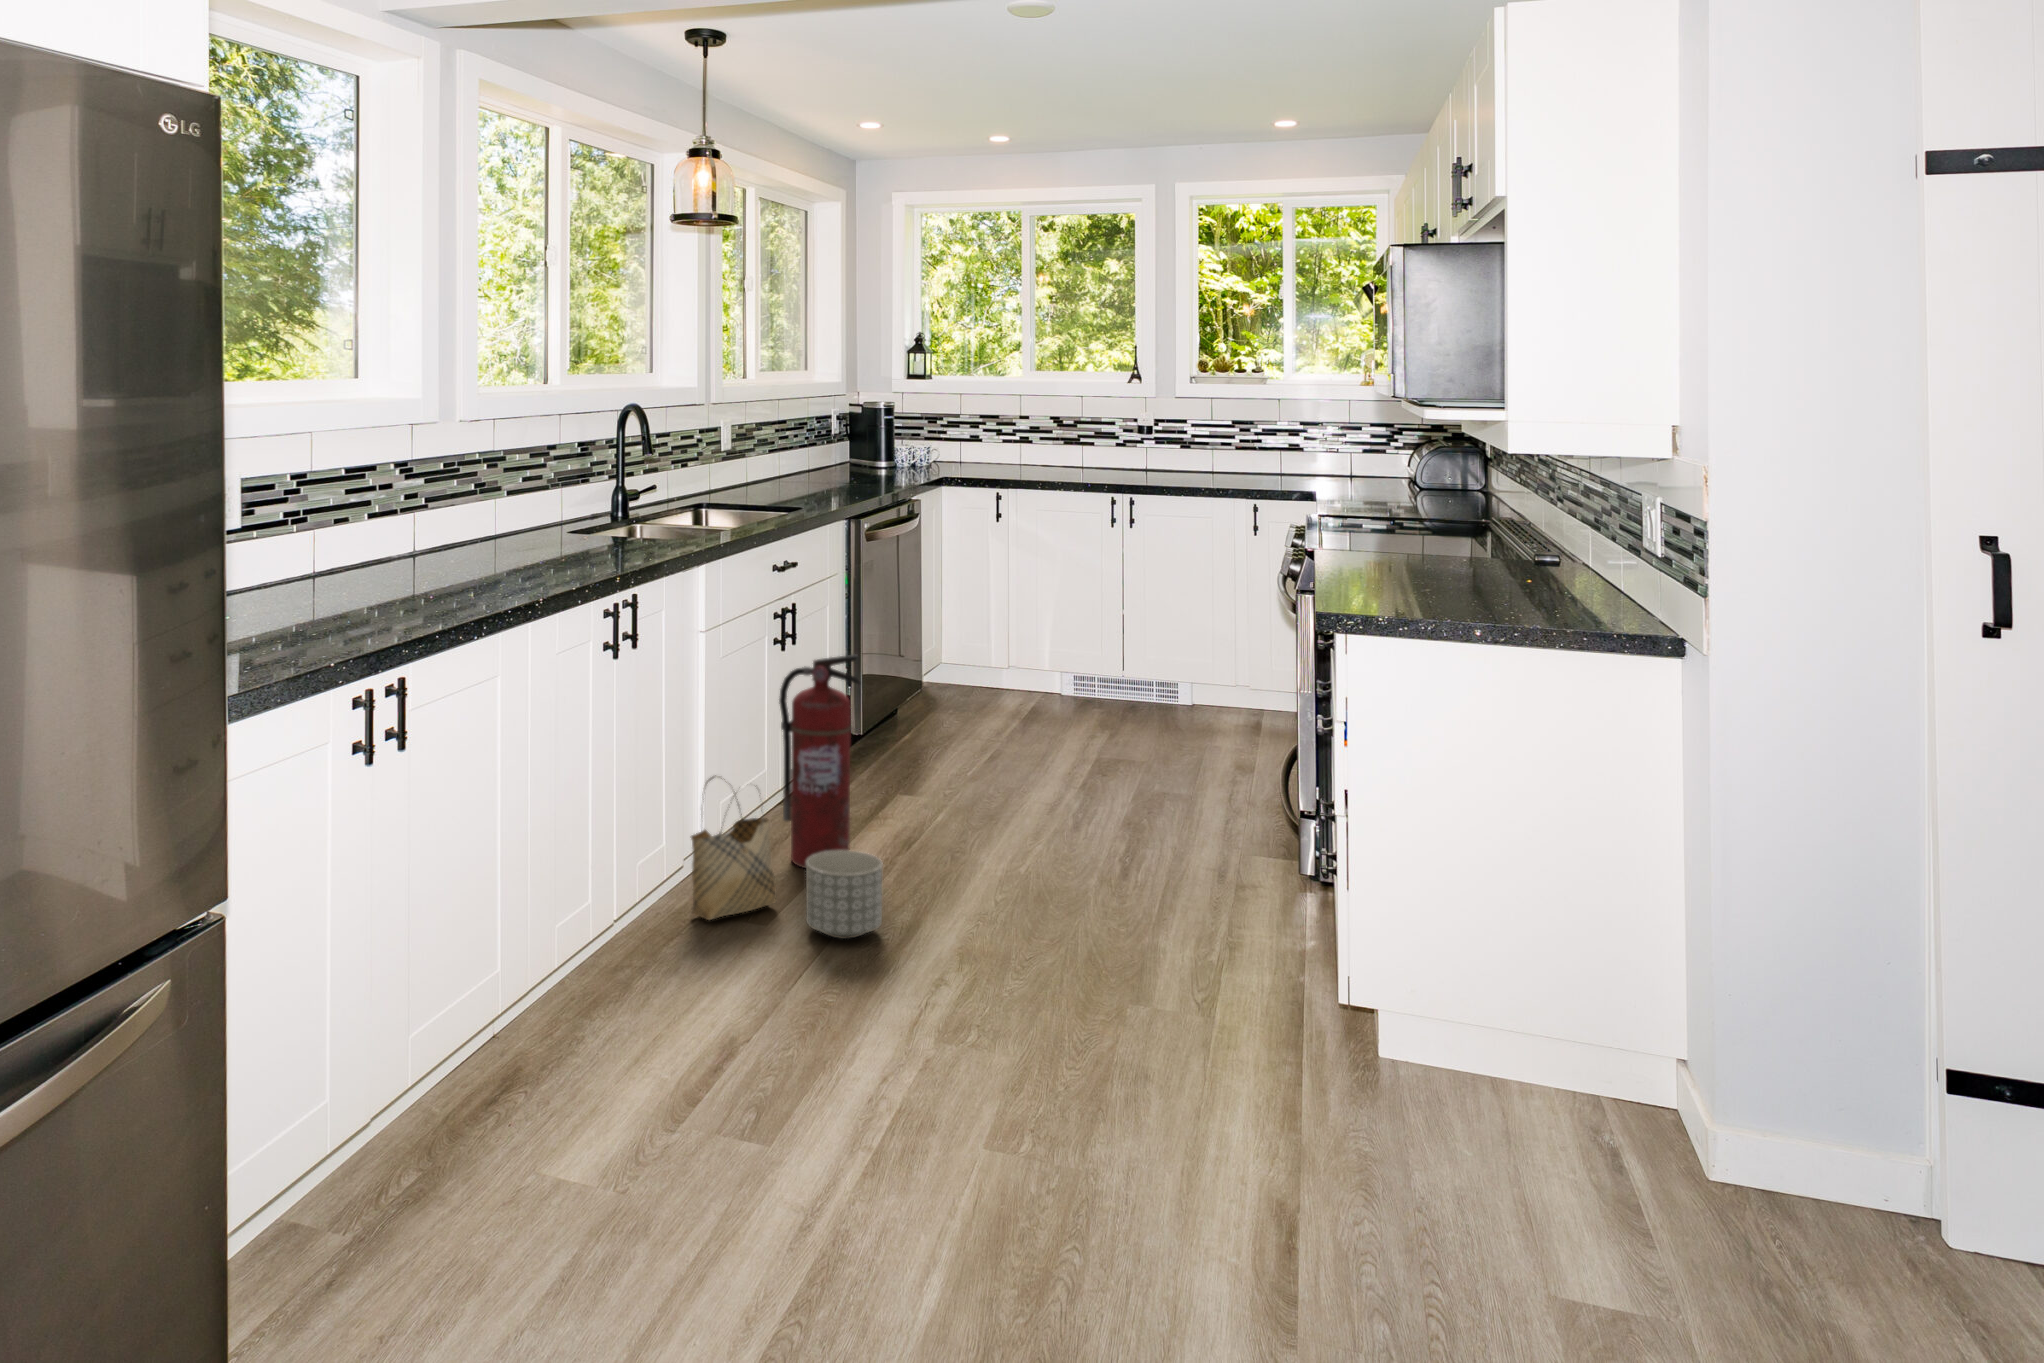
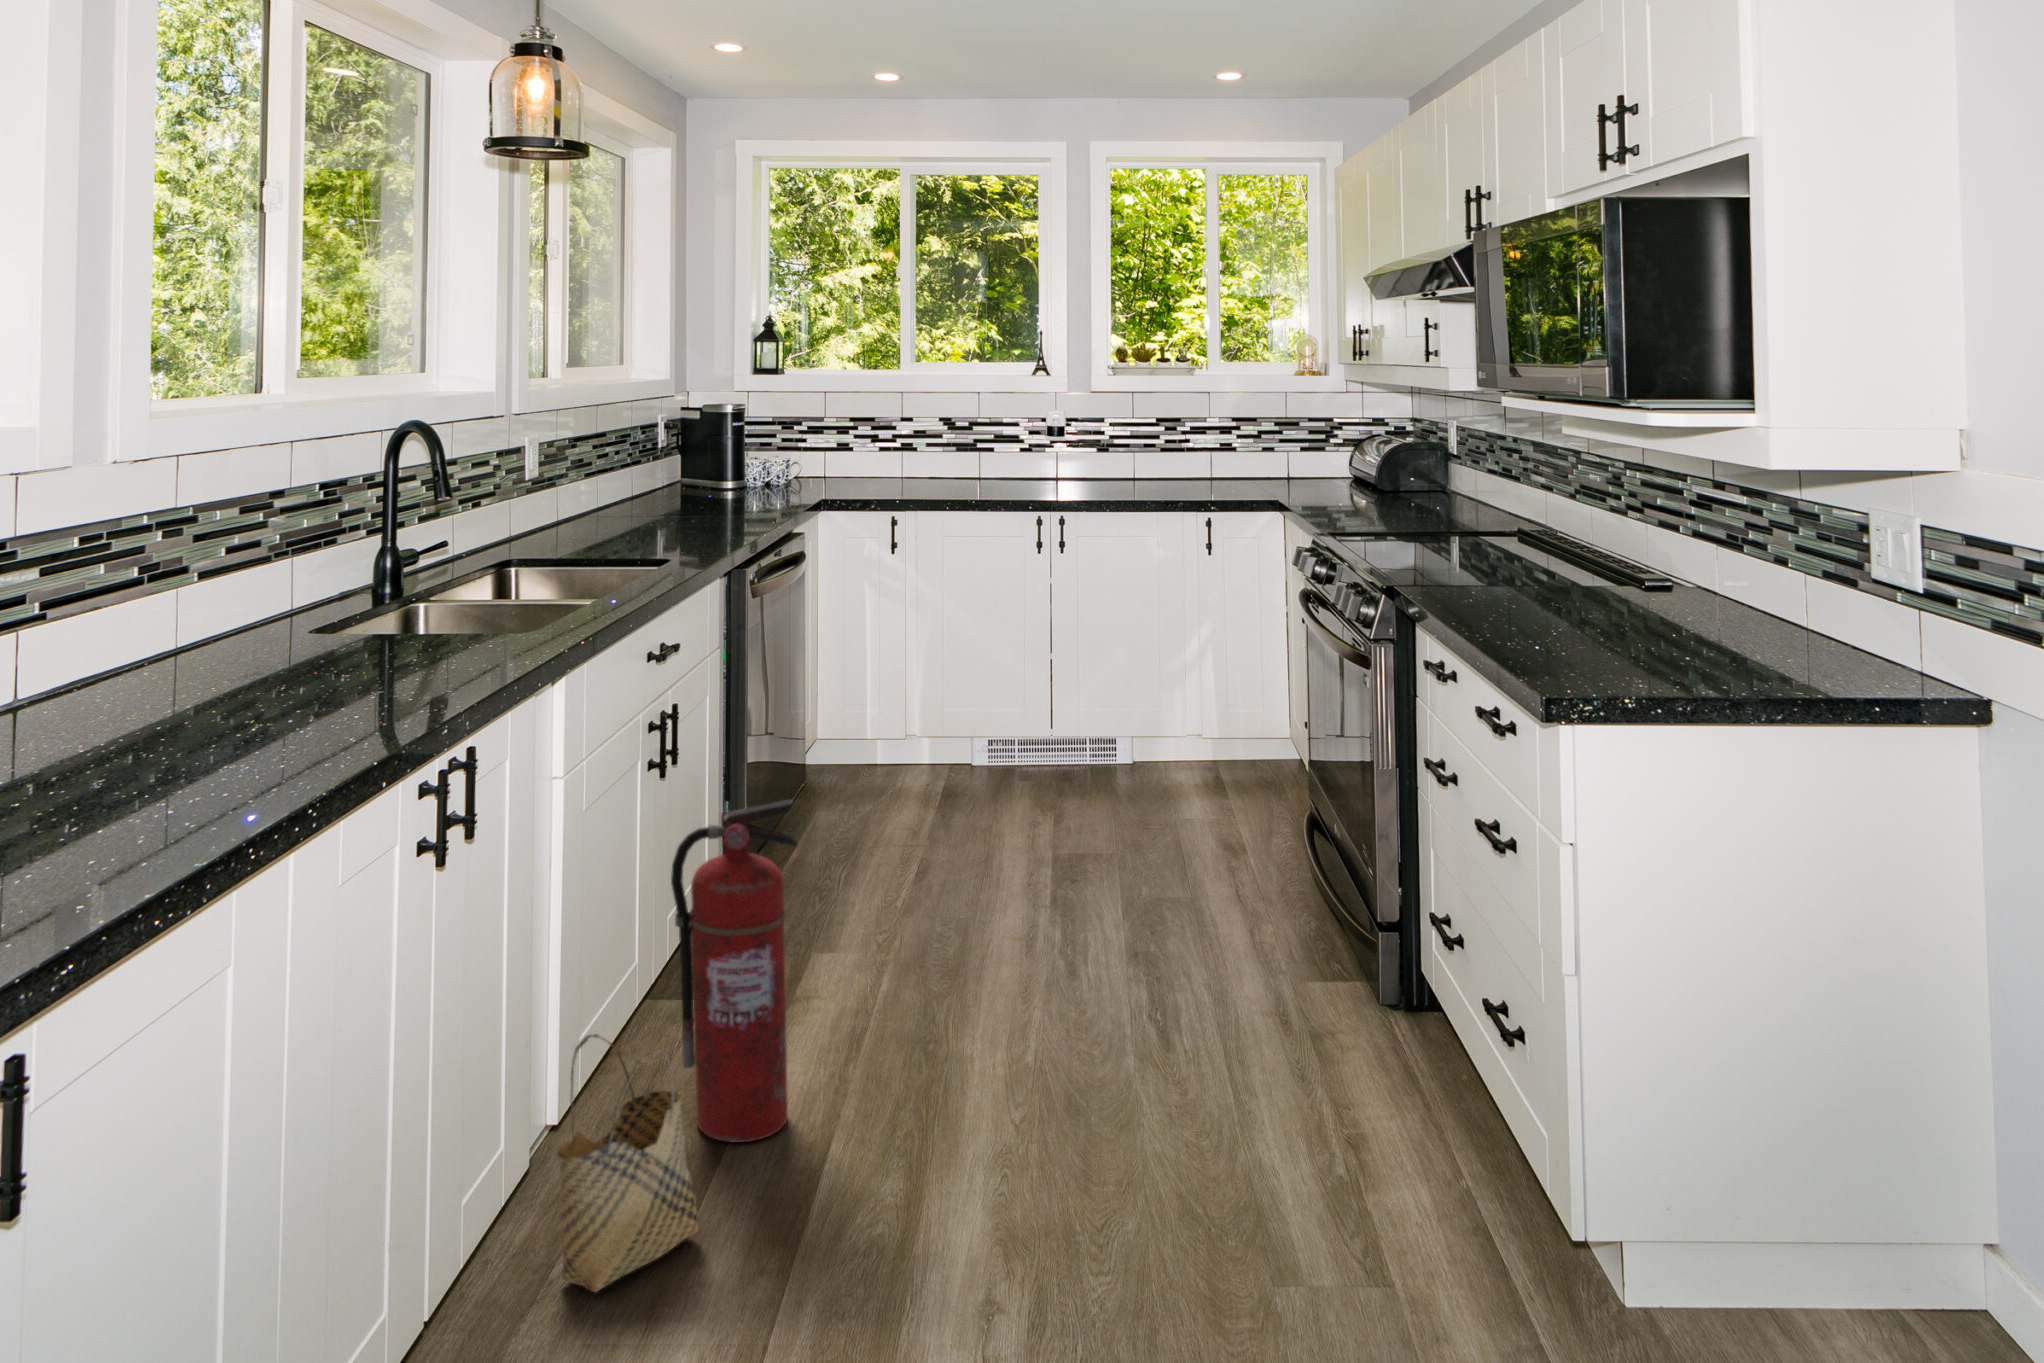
planter: present [806,850,883,939] -> none [757,1137,883,1298]

